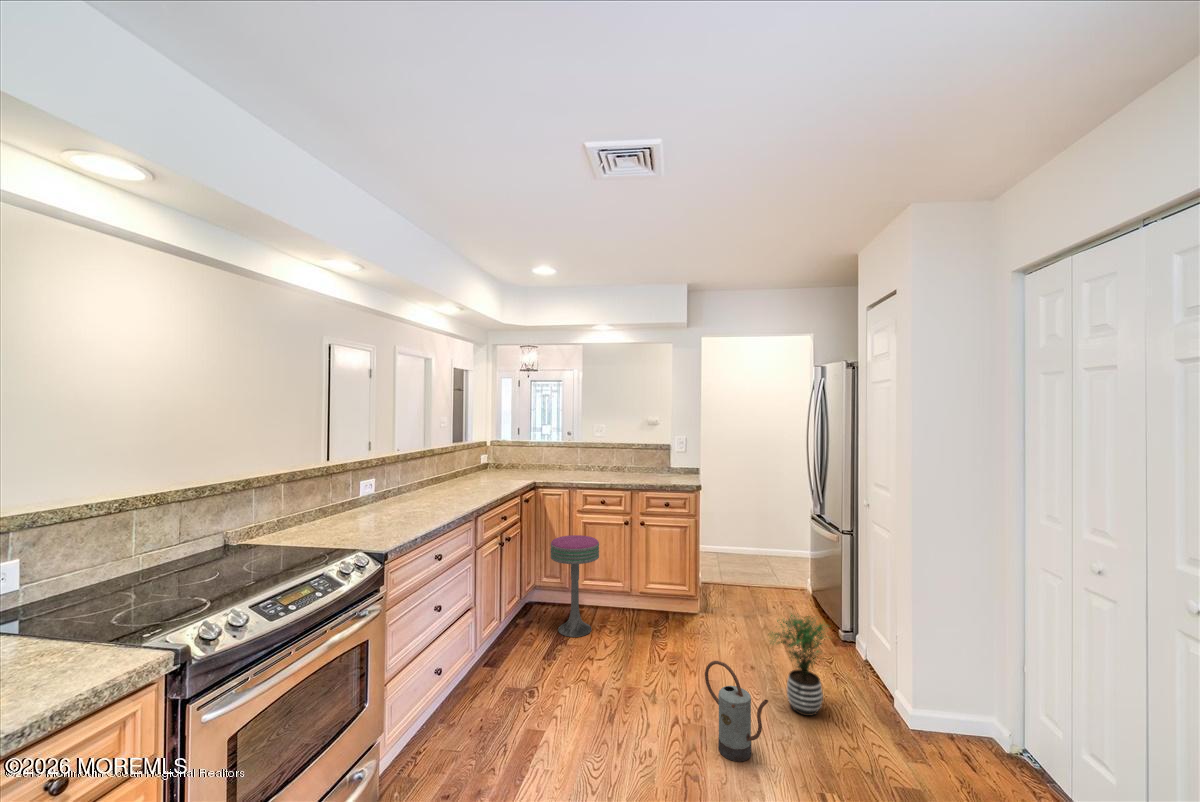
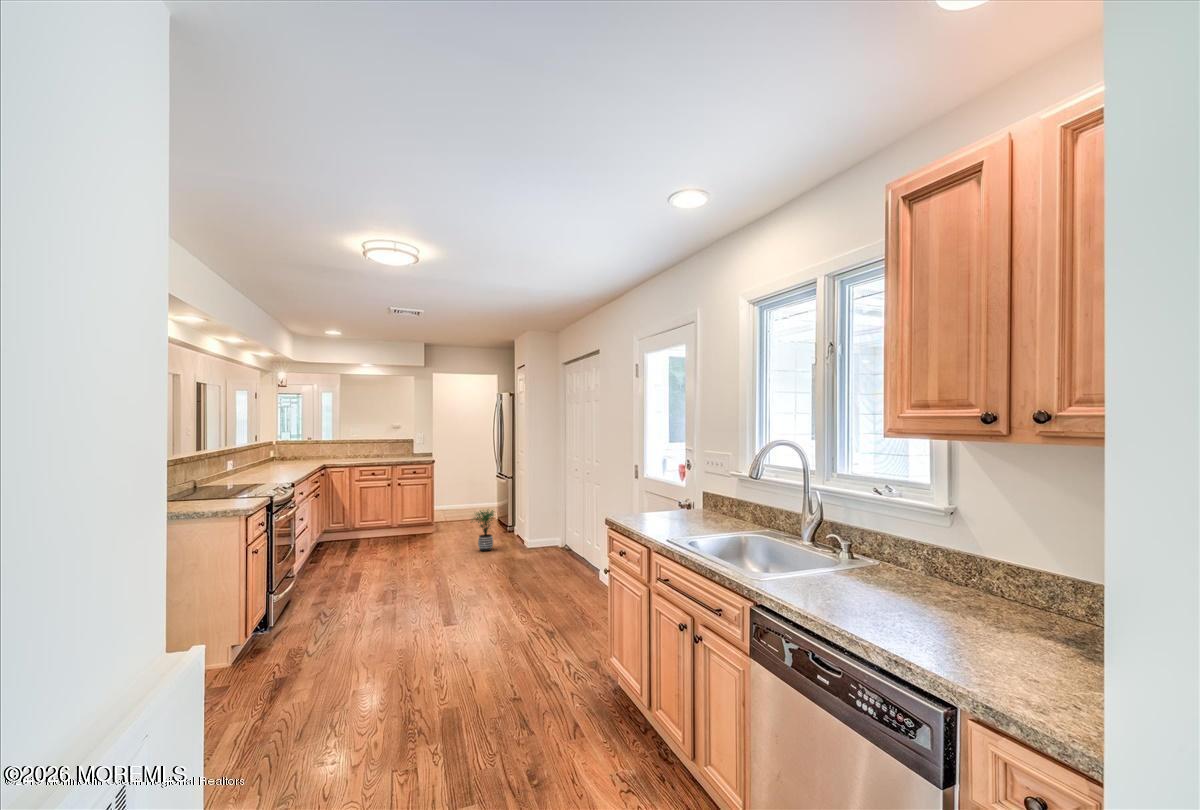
bar stool: present [551,535,599,637] -> none [343,494,375,550]
watering can: present [705,661,768,762] -> none [441,526,469,564]

